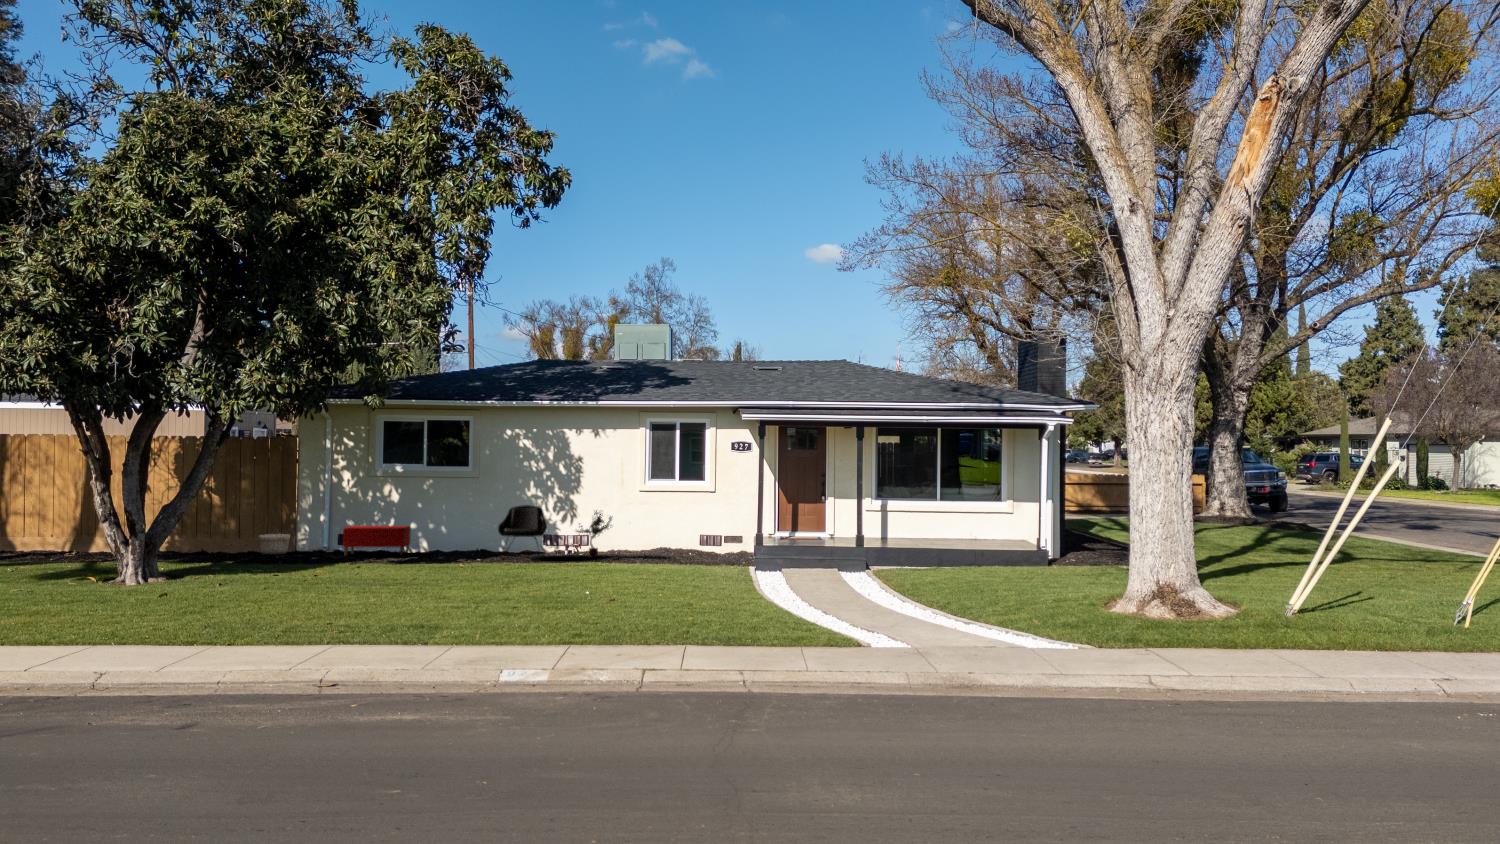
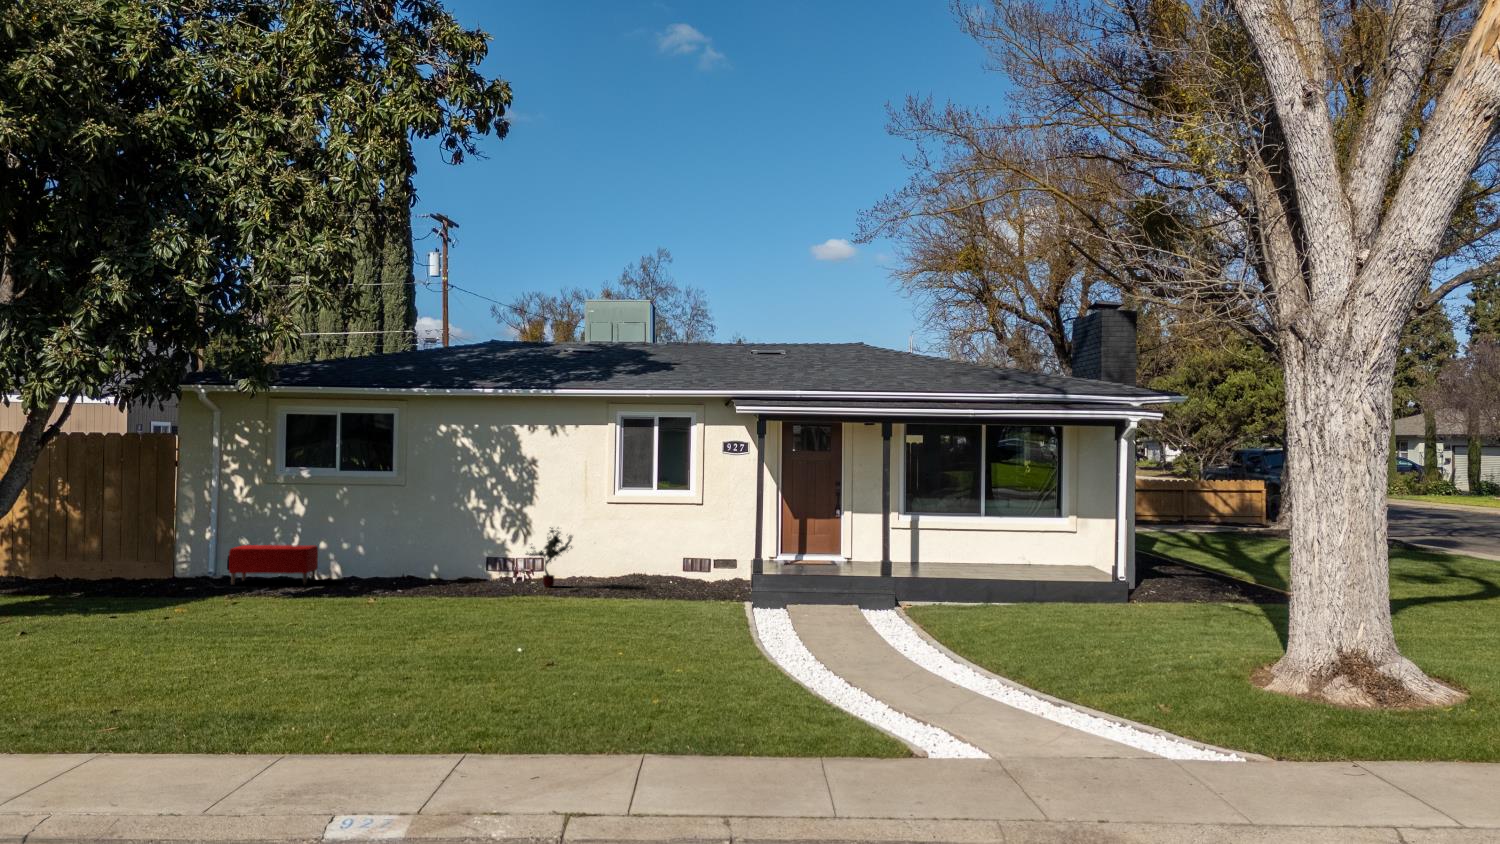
lounge chair: present [498,505,547,559] -> none [426,520,489,590]
wooden bucket: present [259,533,290,554] -> none [123,548,165,582]

